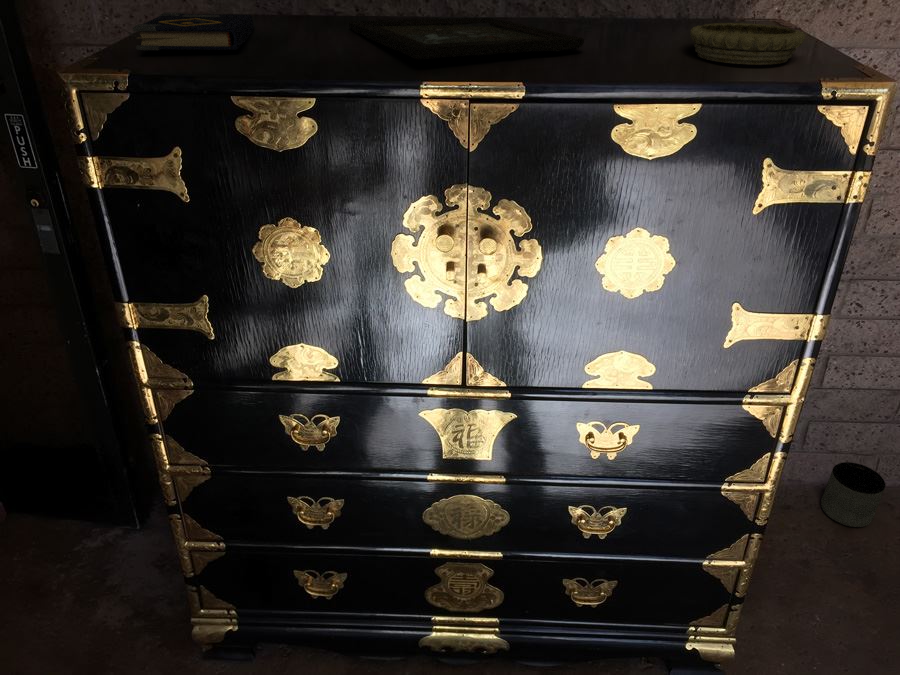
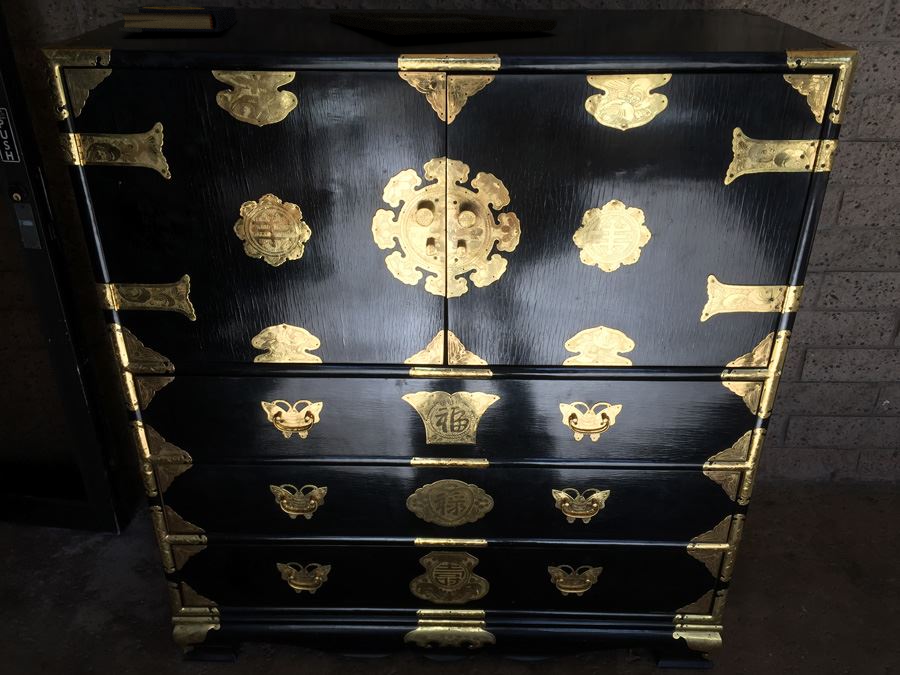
decorative bowl: present [690,23,805,65] -> none [659,8,769,40]
planter: present [821,462,886,527] -> none [801,457,863,520]

